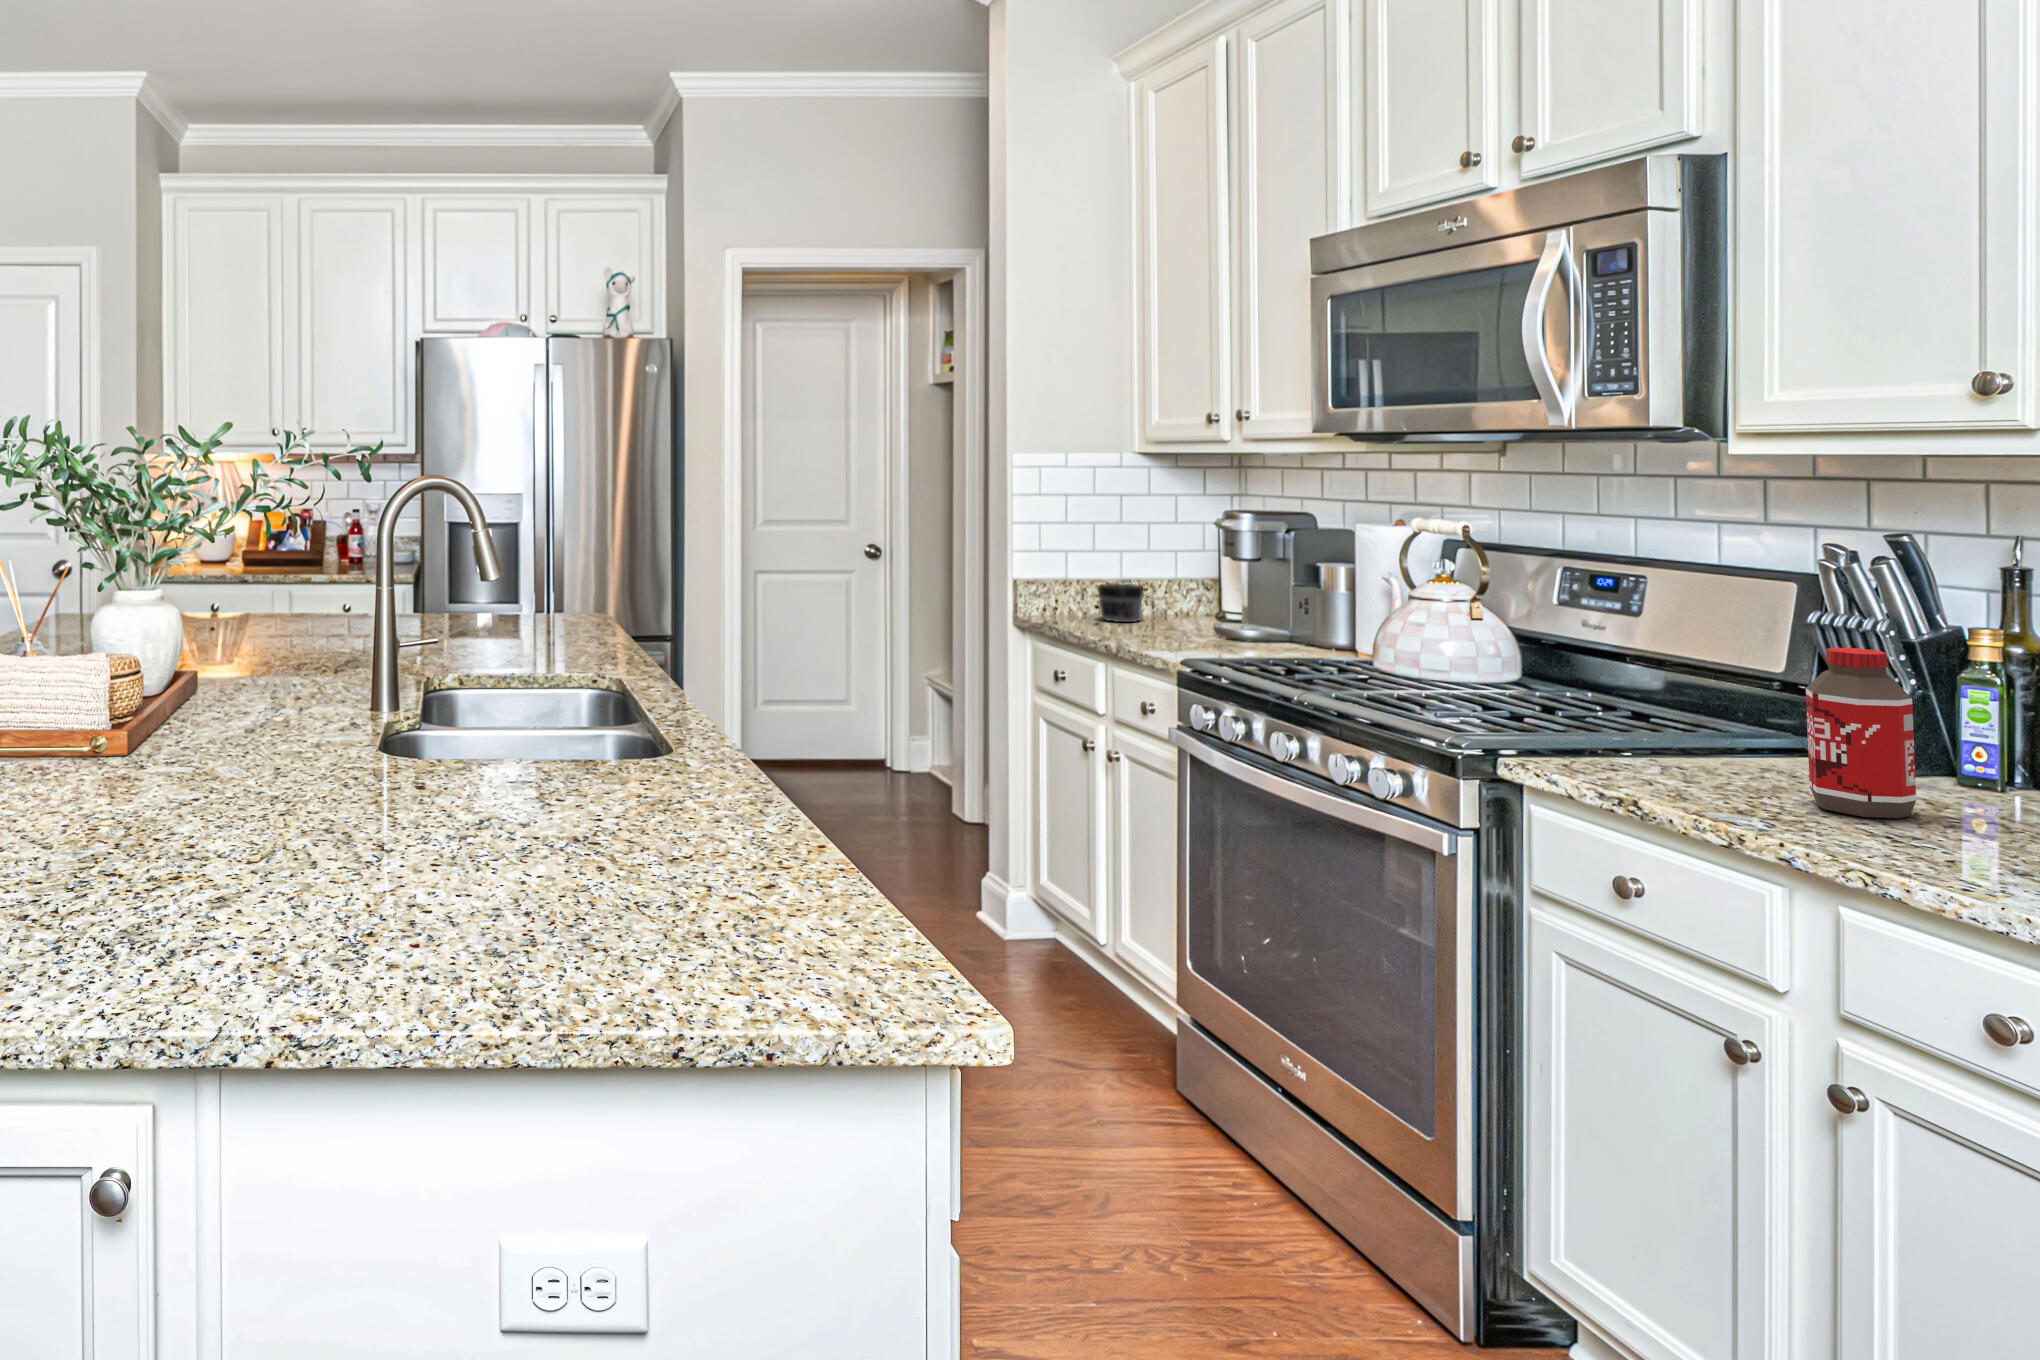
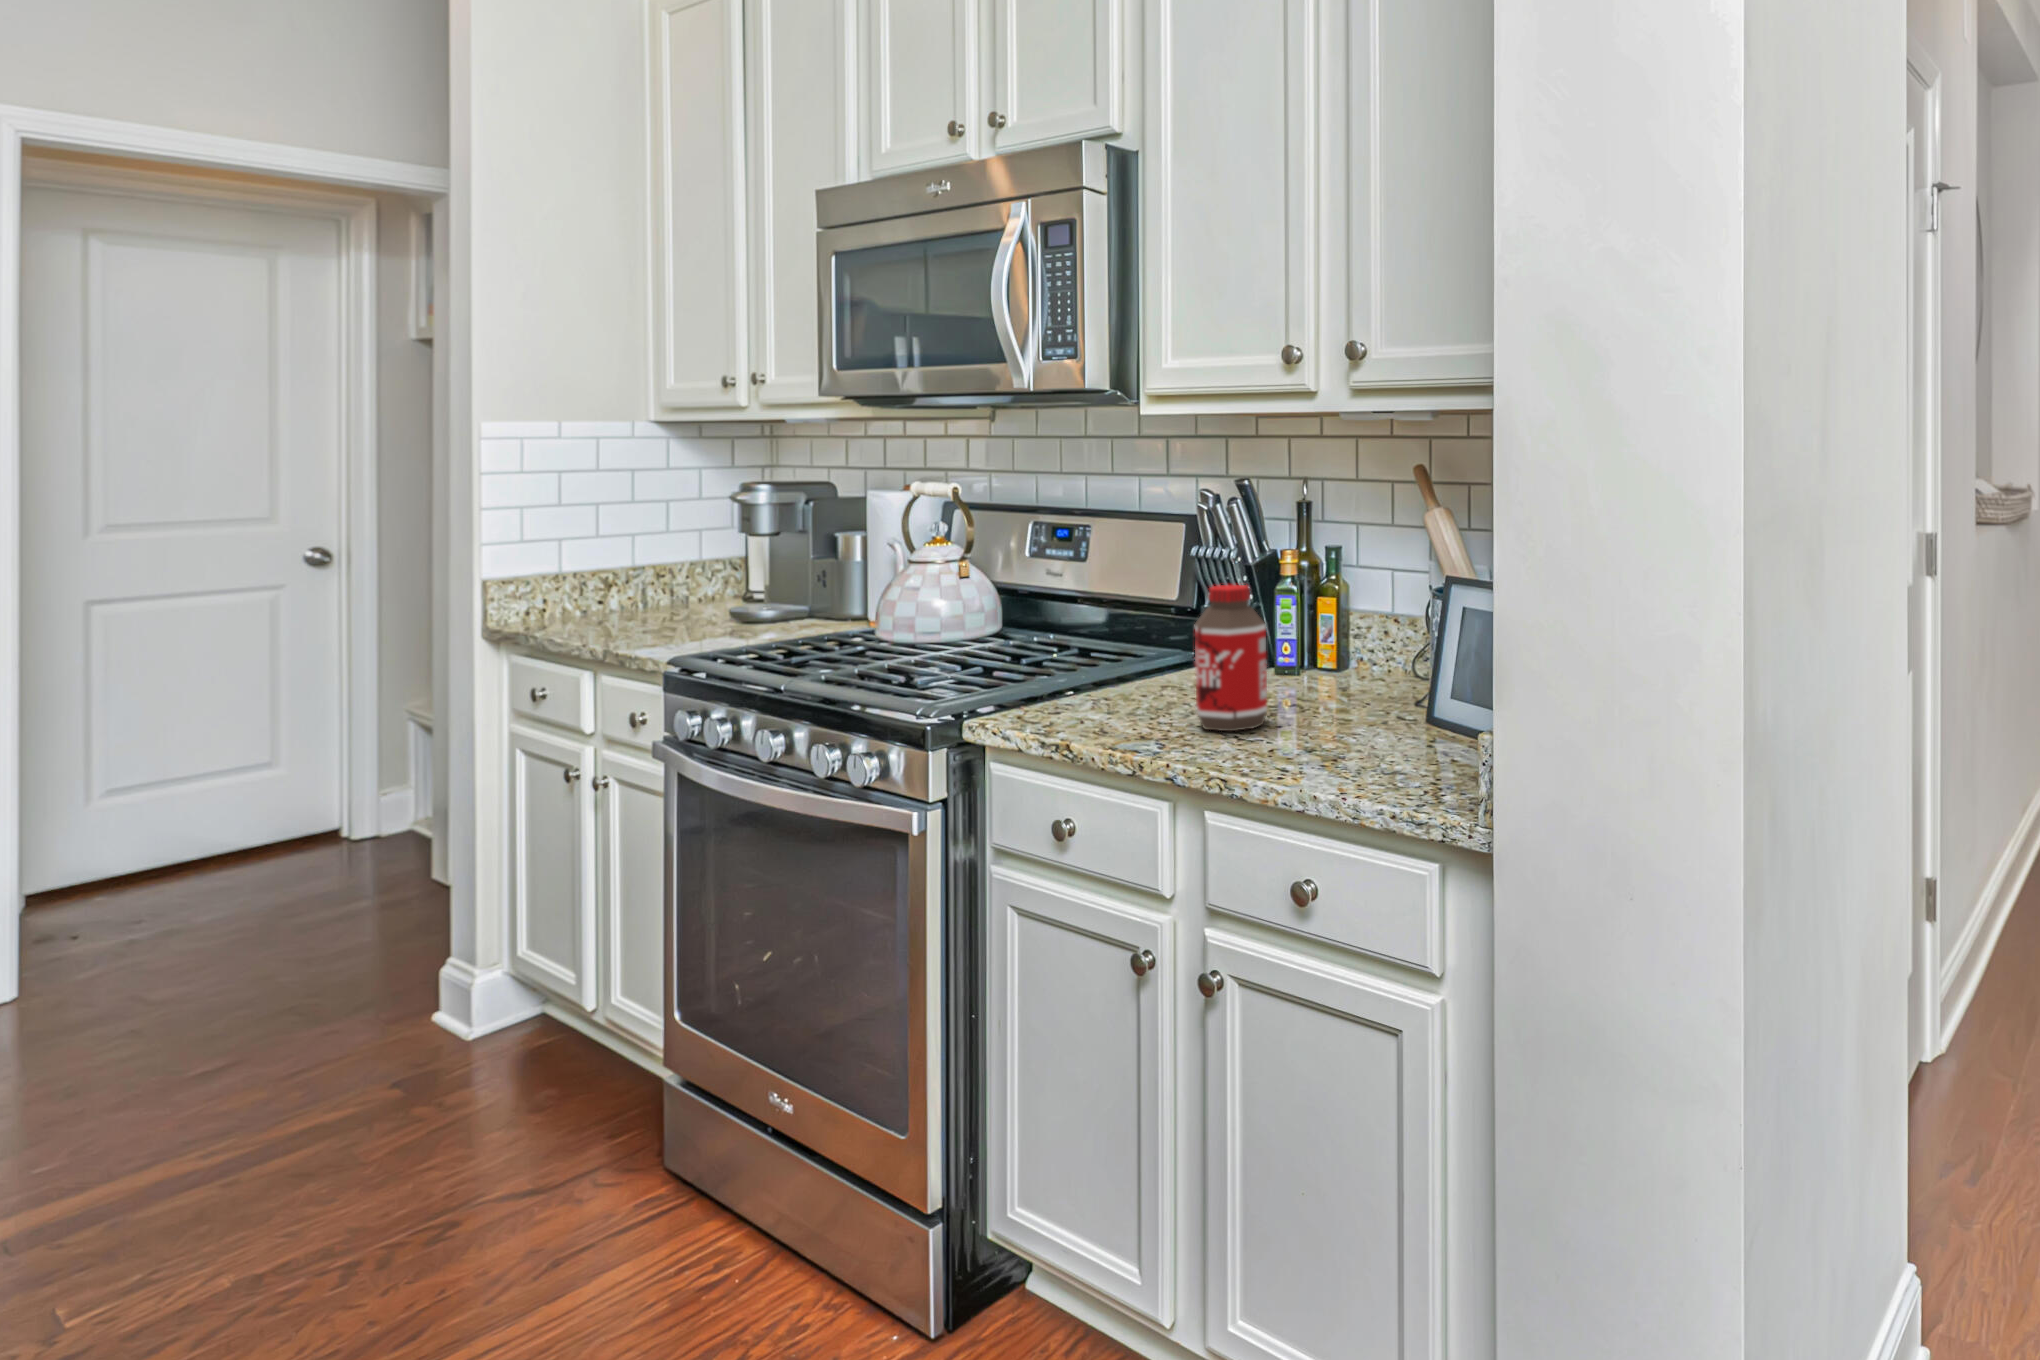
jar: present [1098,583,1144,622] -> none [592,574,648,619]

